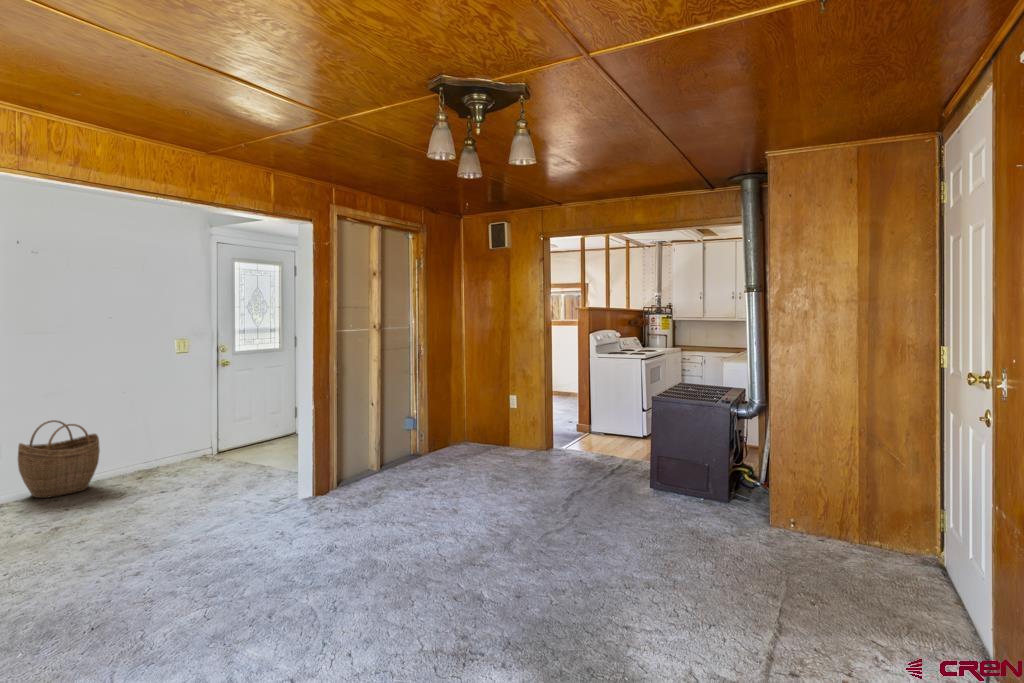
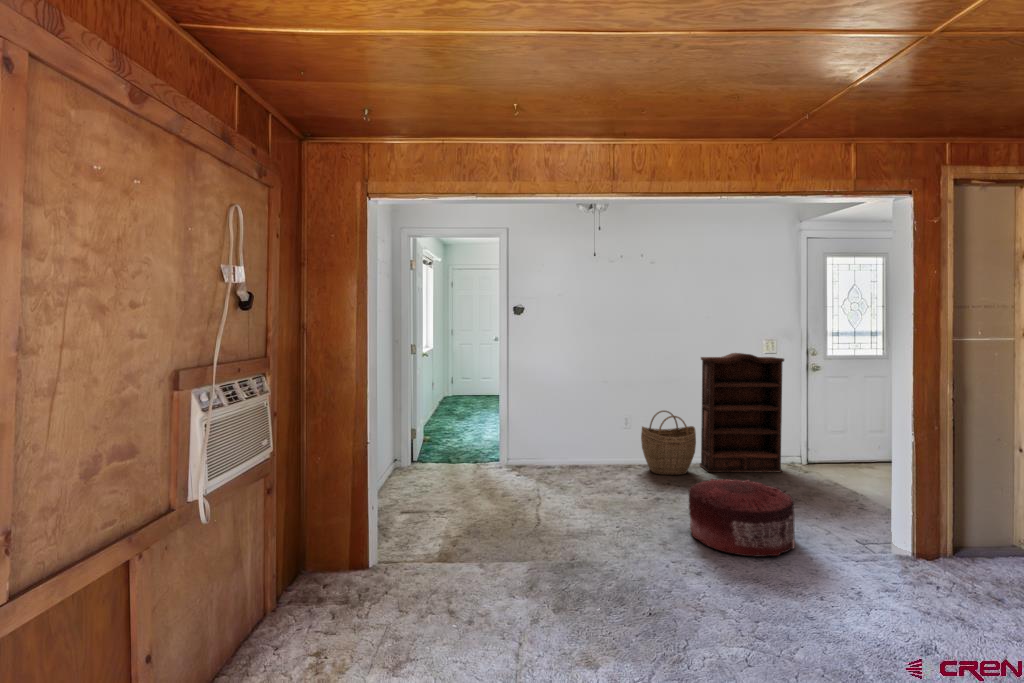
bookshelf: none [101,349,198,482] -> present [700,353,784,472]
pouf: none [110,471,225,546] -> present [689,479,795,556]

